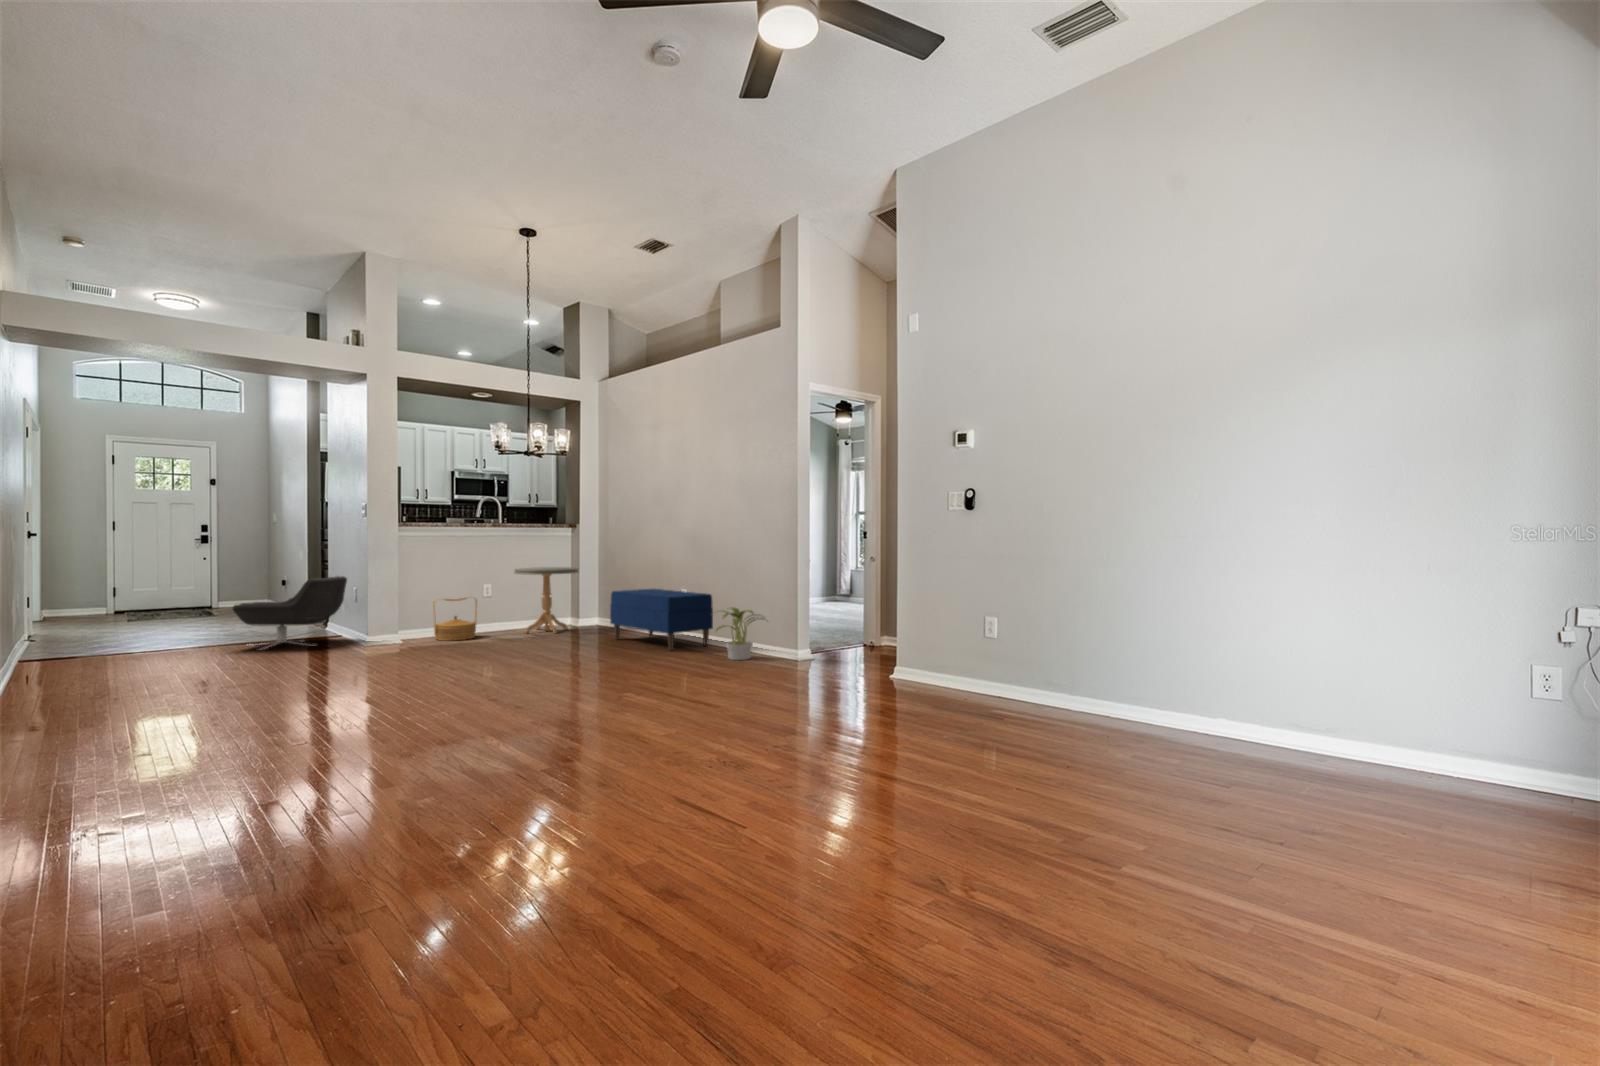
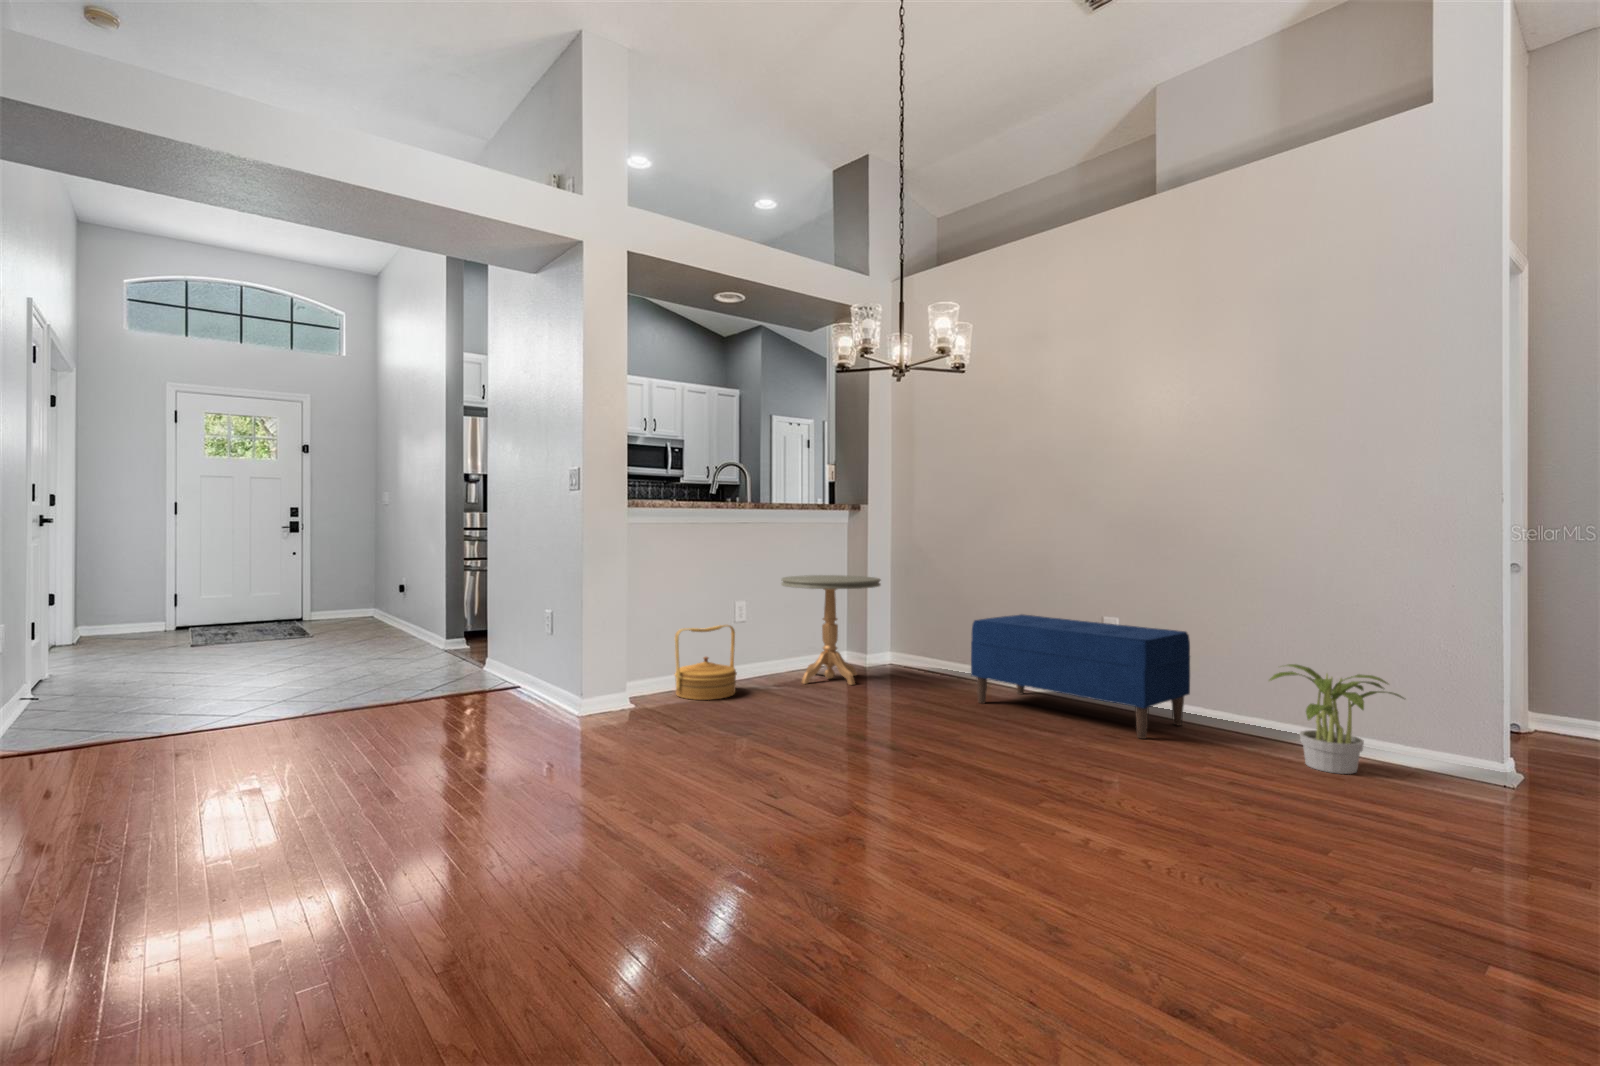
lounge chair: present [233,576,347,650] -> none [369,590,539,719]

